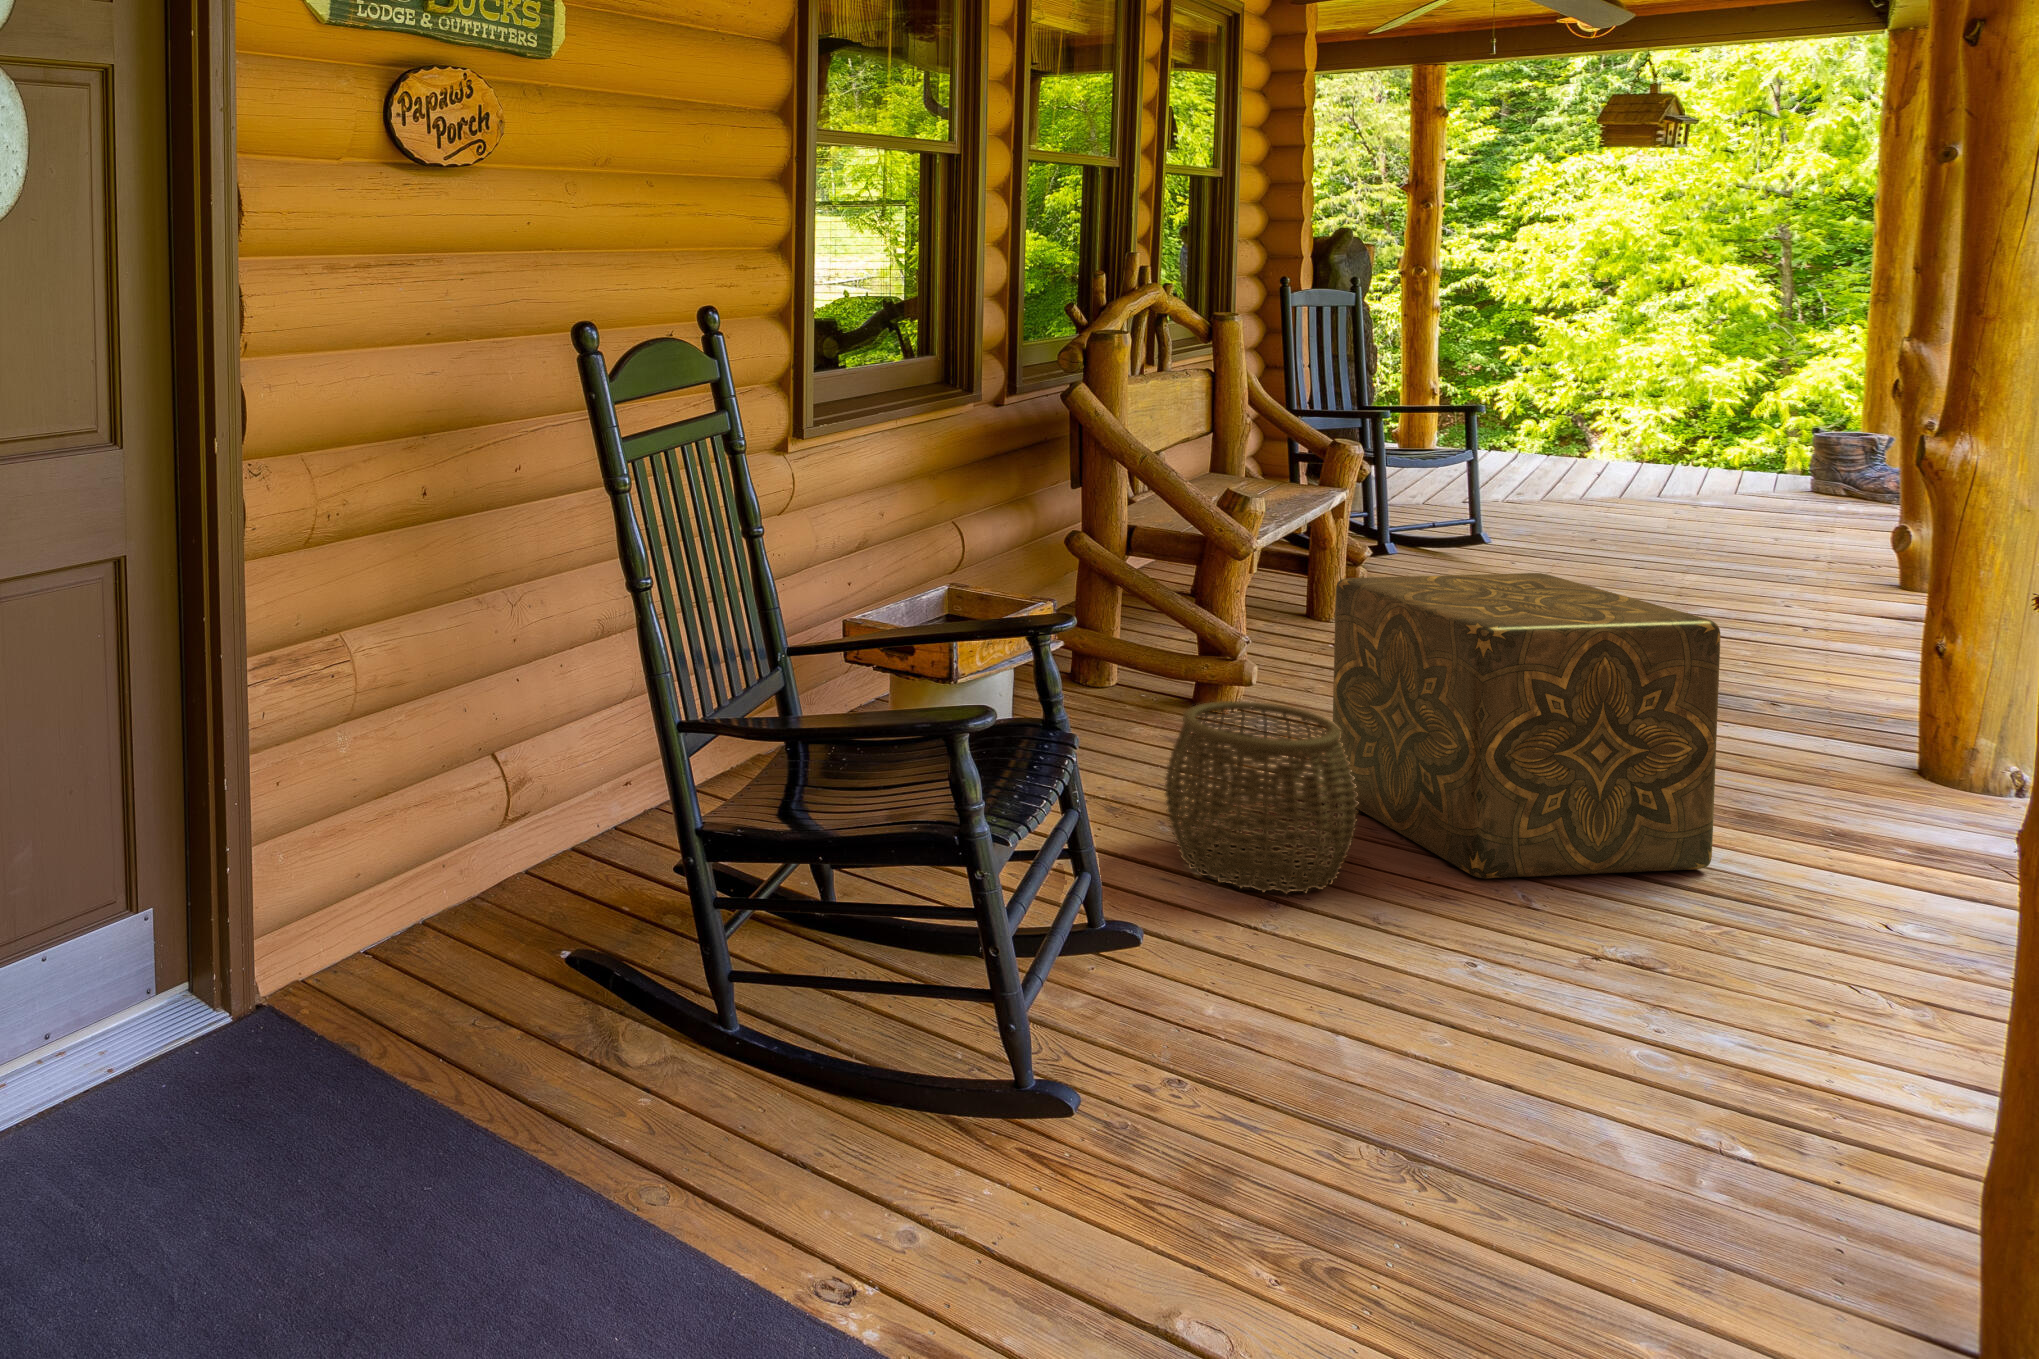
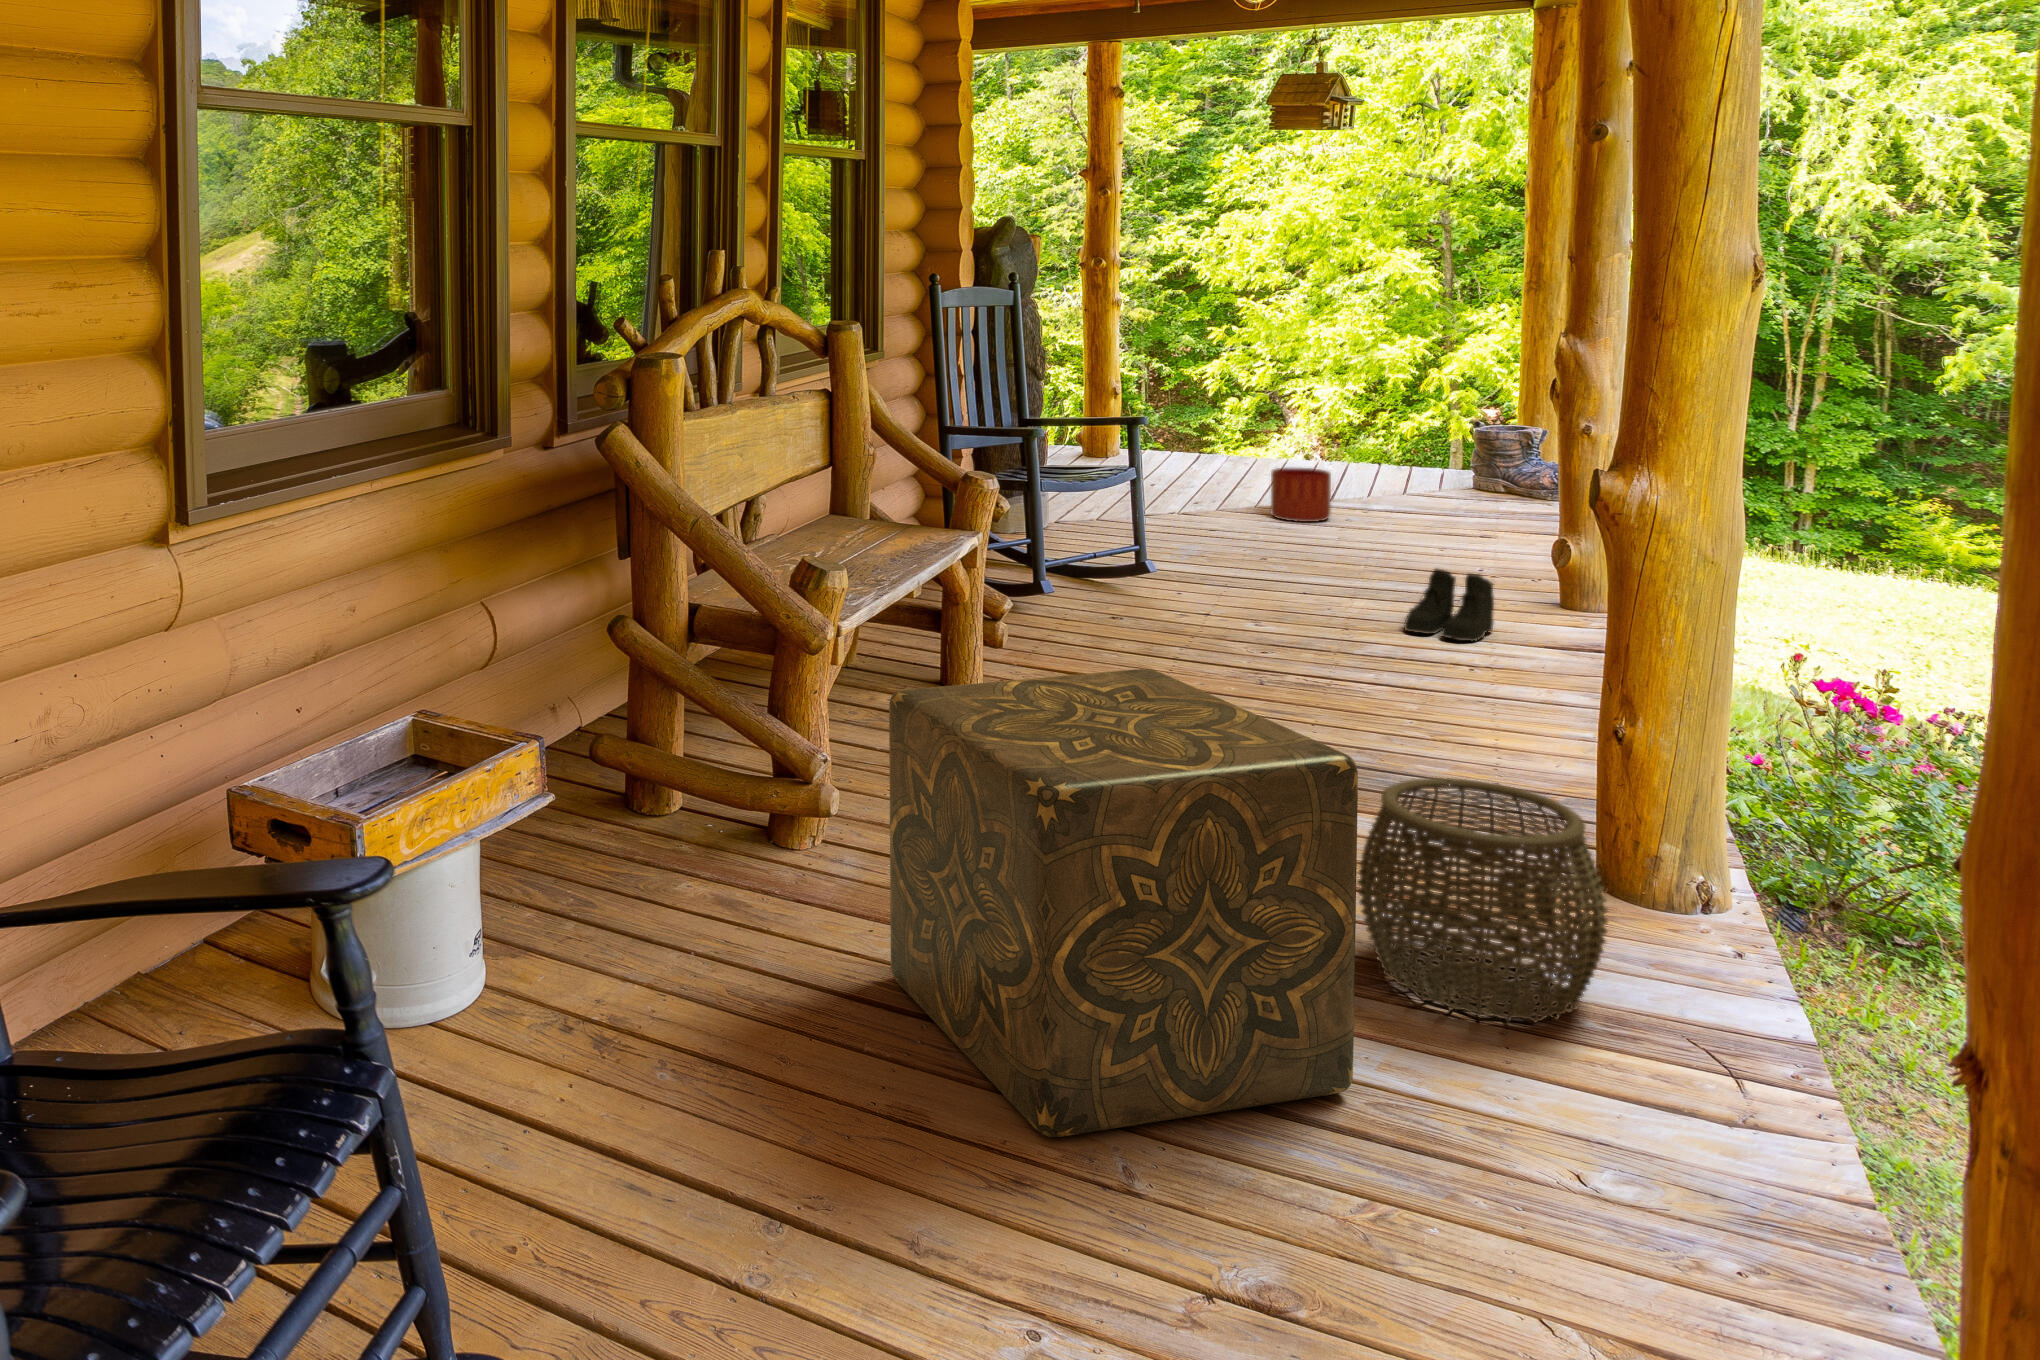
planter: none [1598,467,1661,518] -> present [1271,467,1331,522]
boots: none [1739,548,1829,613] -> present [1404,569,1494,642]
woven basket: present [1165,701,1358,894] -> present [1358,778,1608,1022]

